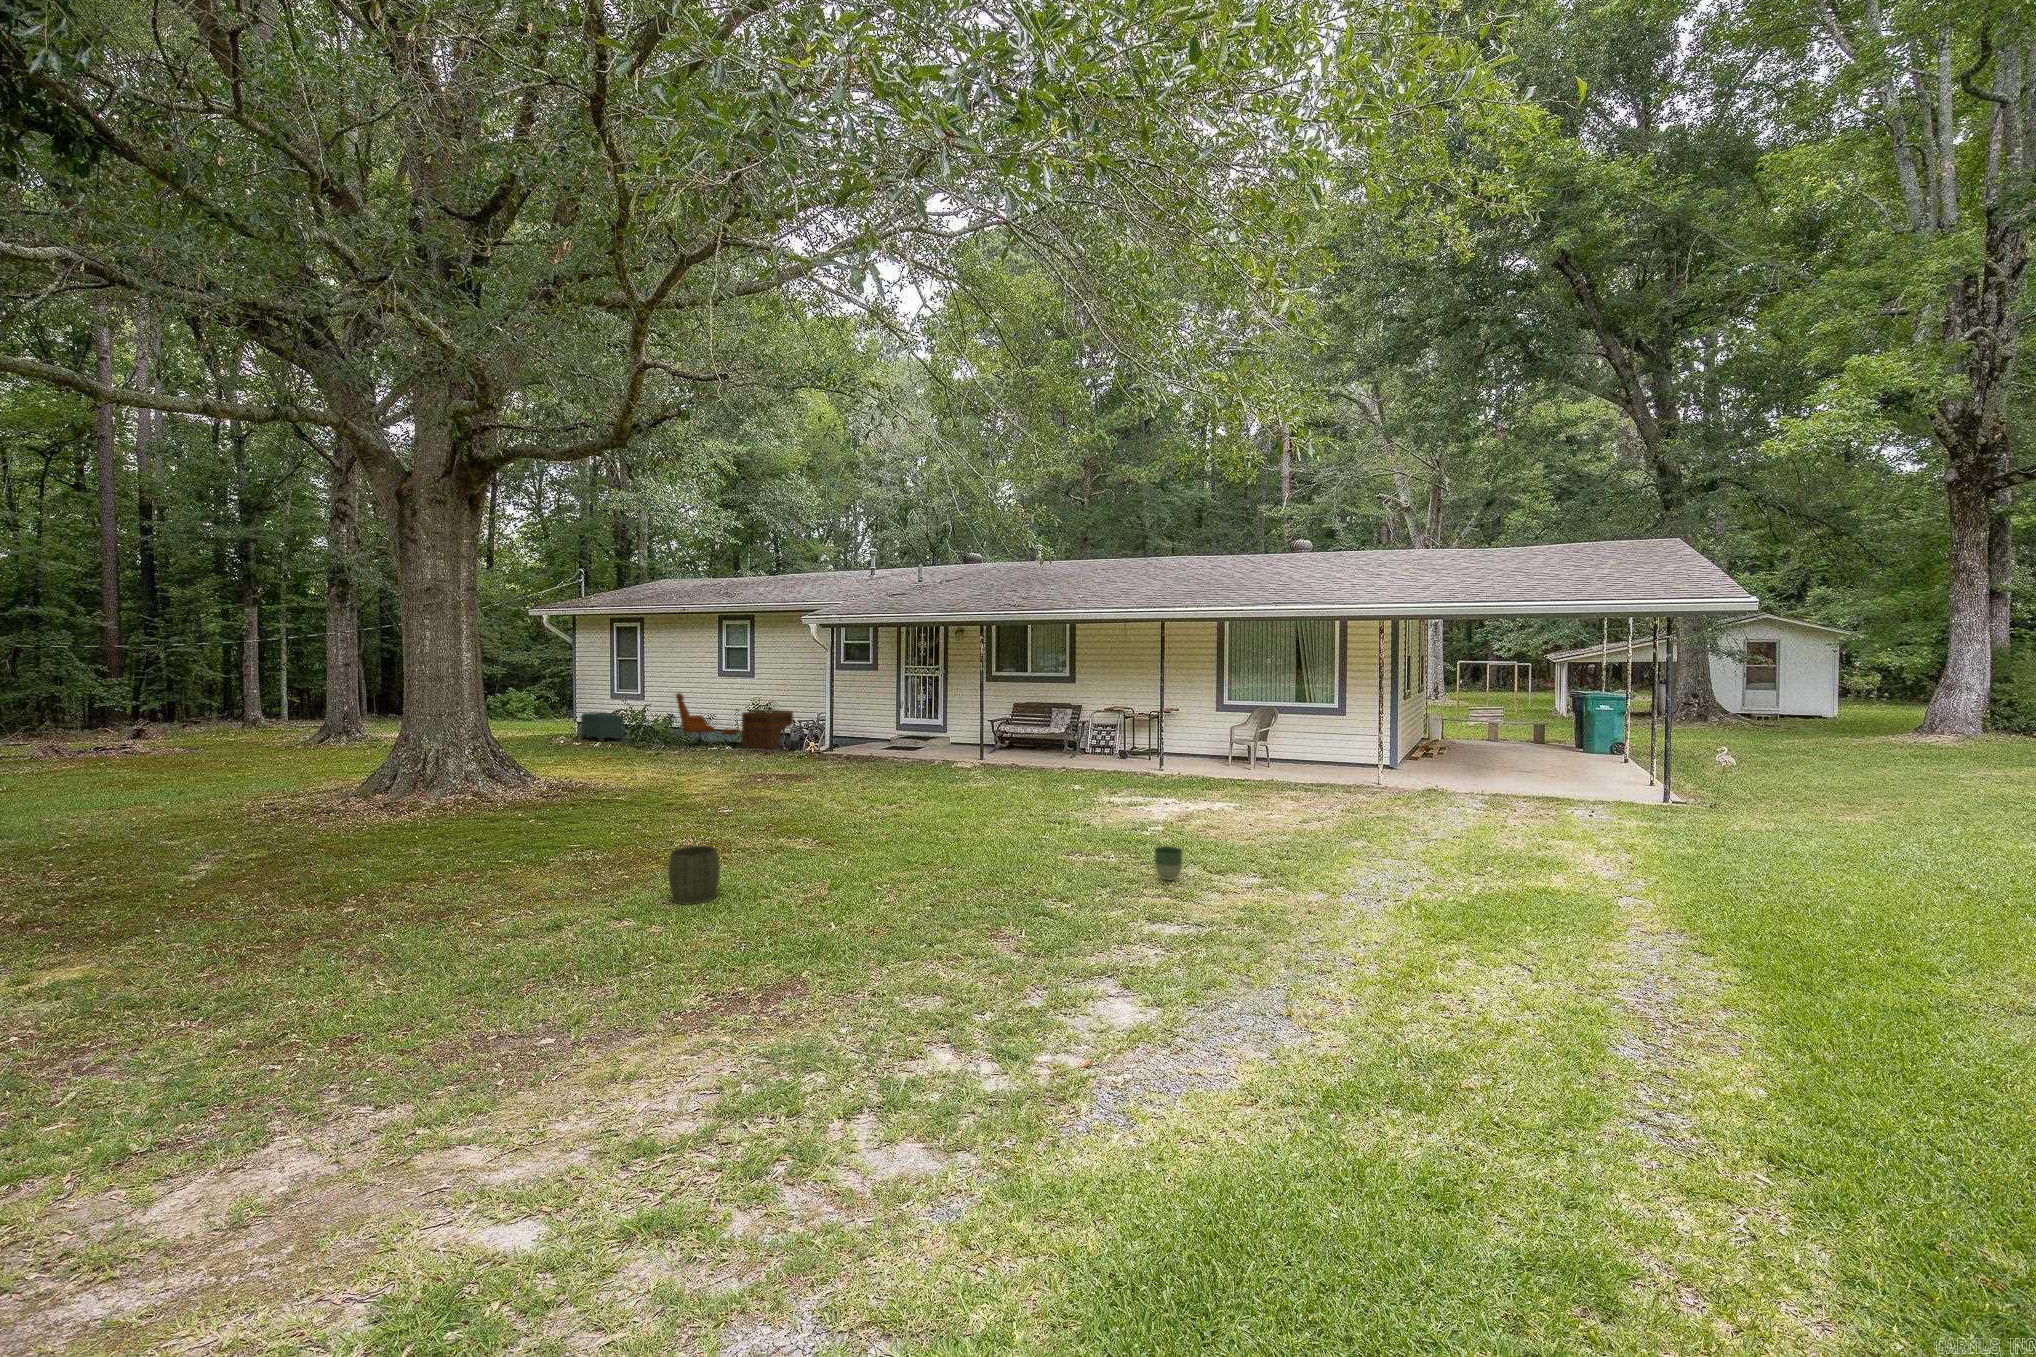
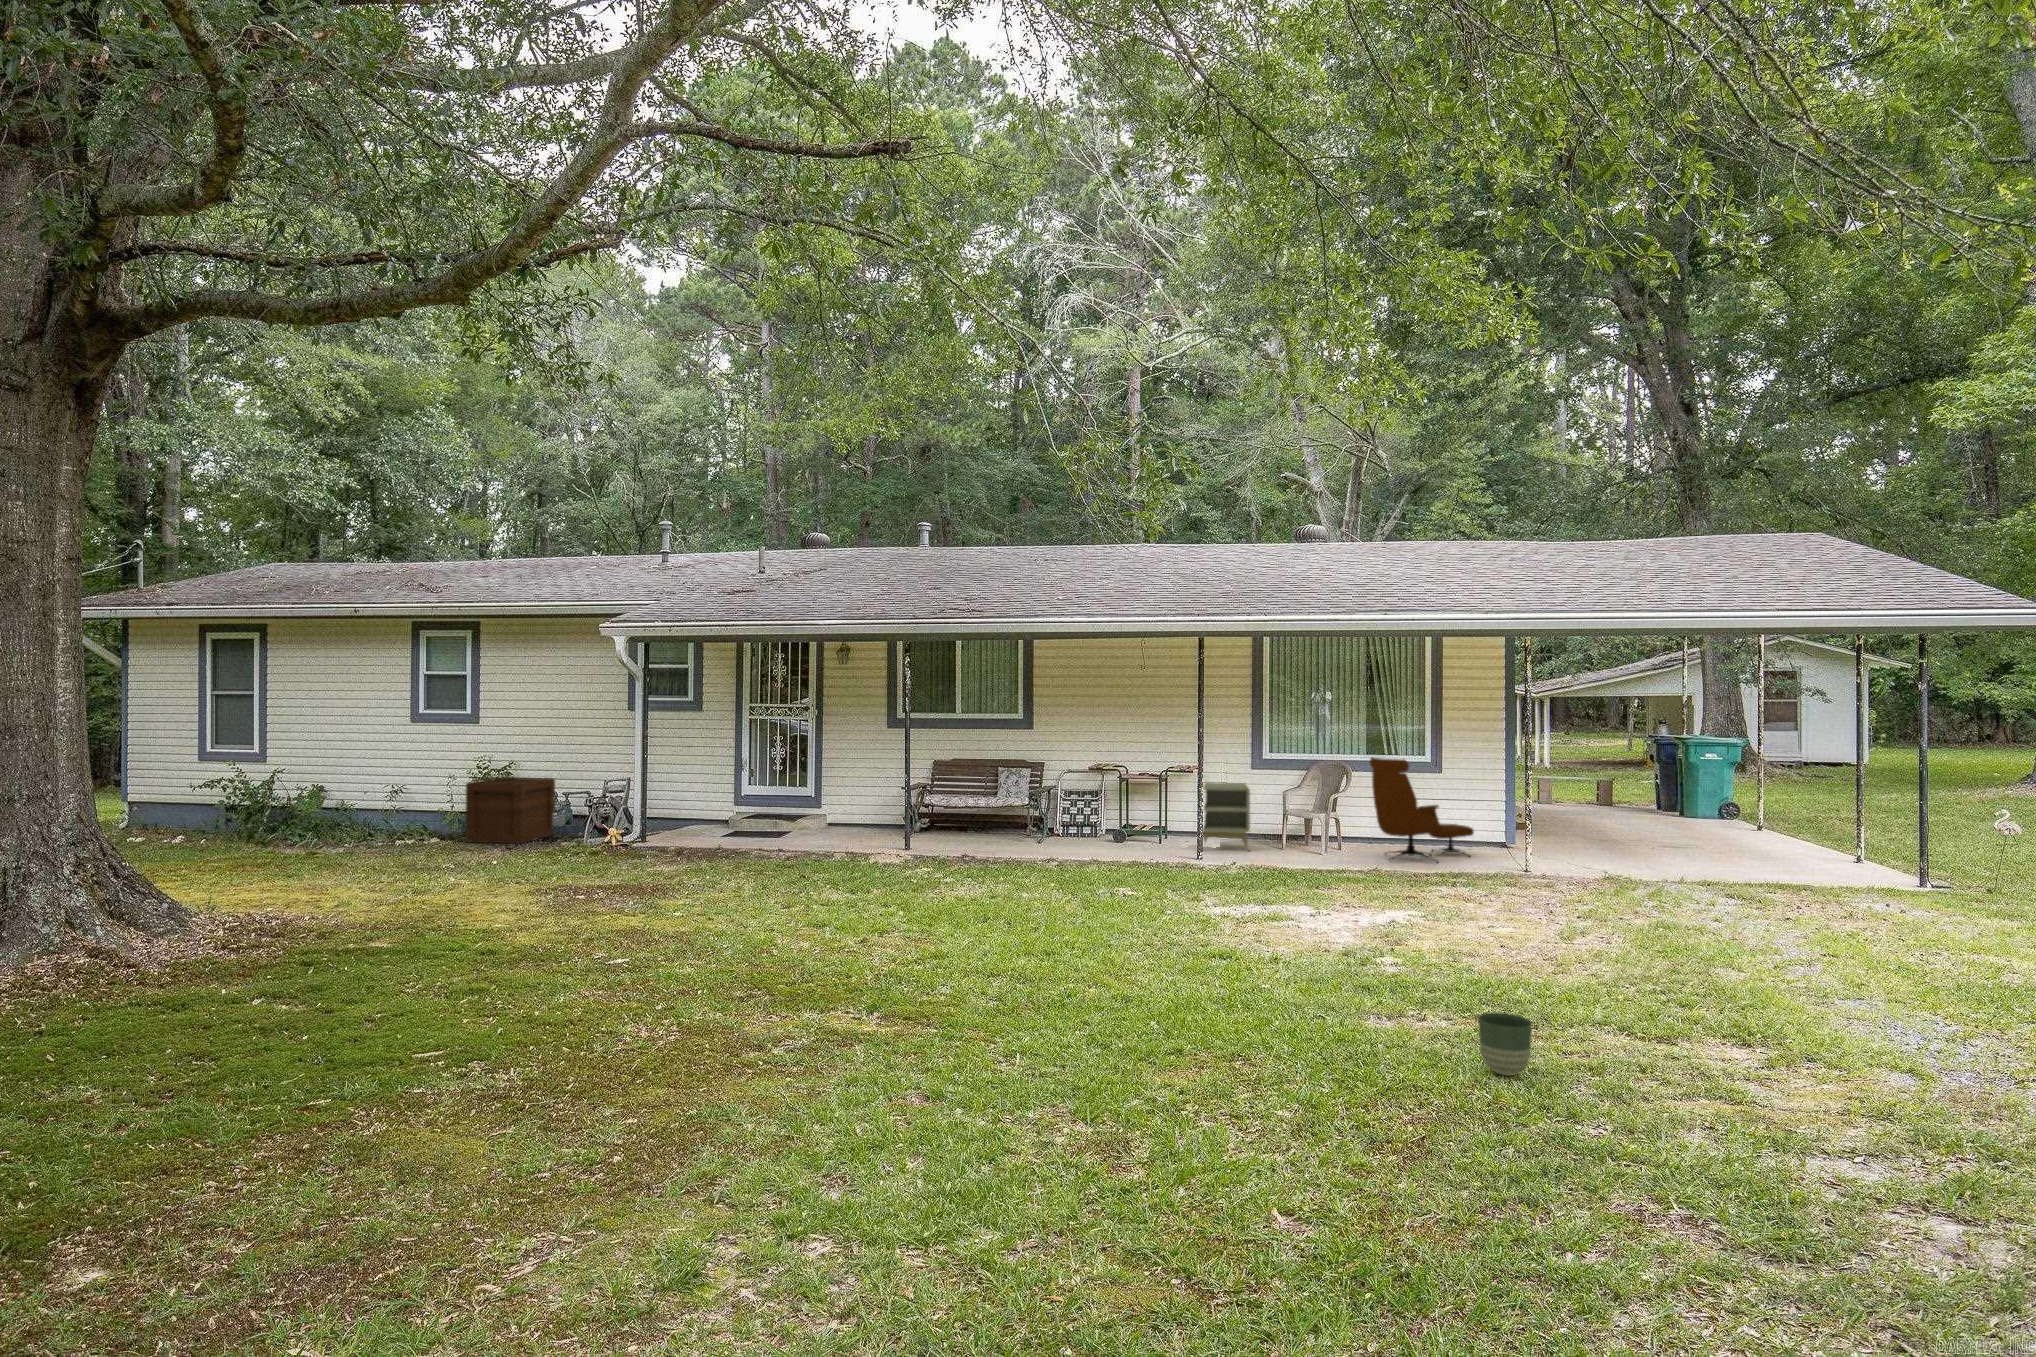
lounge chair: present [676,693,739,744] -> present [1370,757,1474,862]
bench: present [581,712,625,742] -> none [140,786,229,839]
side table: none [1174,720,1212,766] -> present [1201,782,1250,851]
woven basket: present [668,846,720,904] -> none [590,1084,703,1231]

